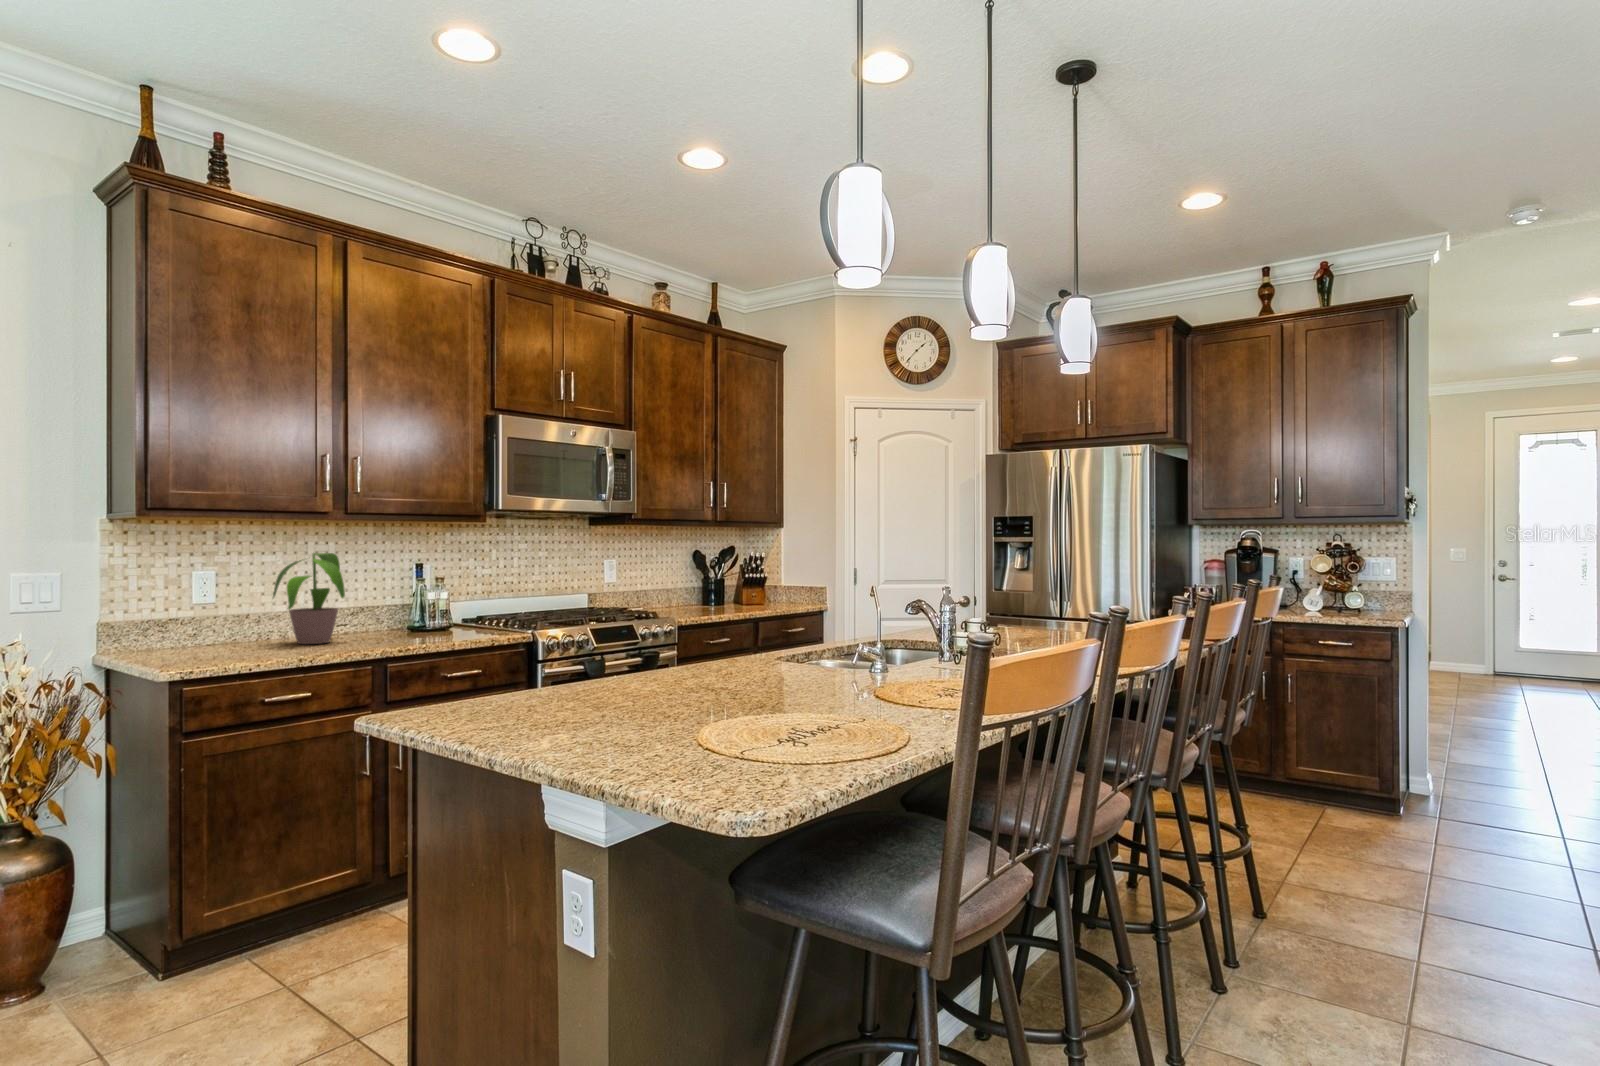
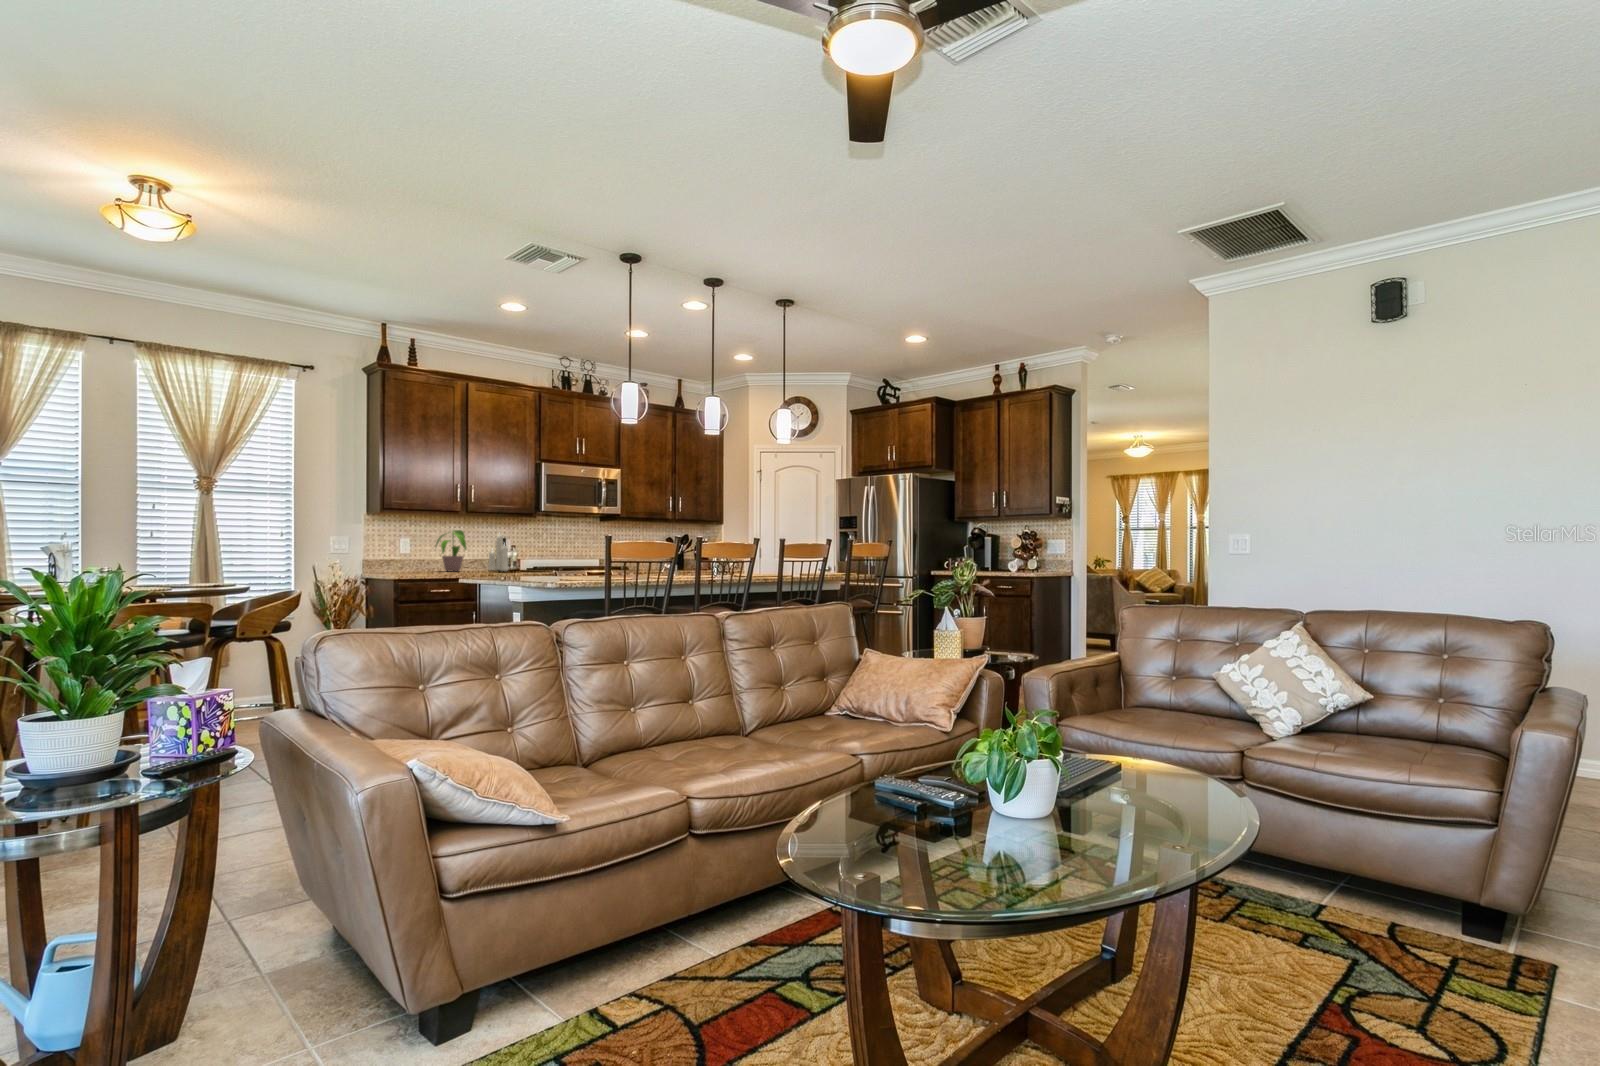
candle: none [390,547,434,634] -> present [489,536,508,571]

